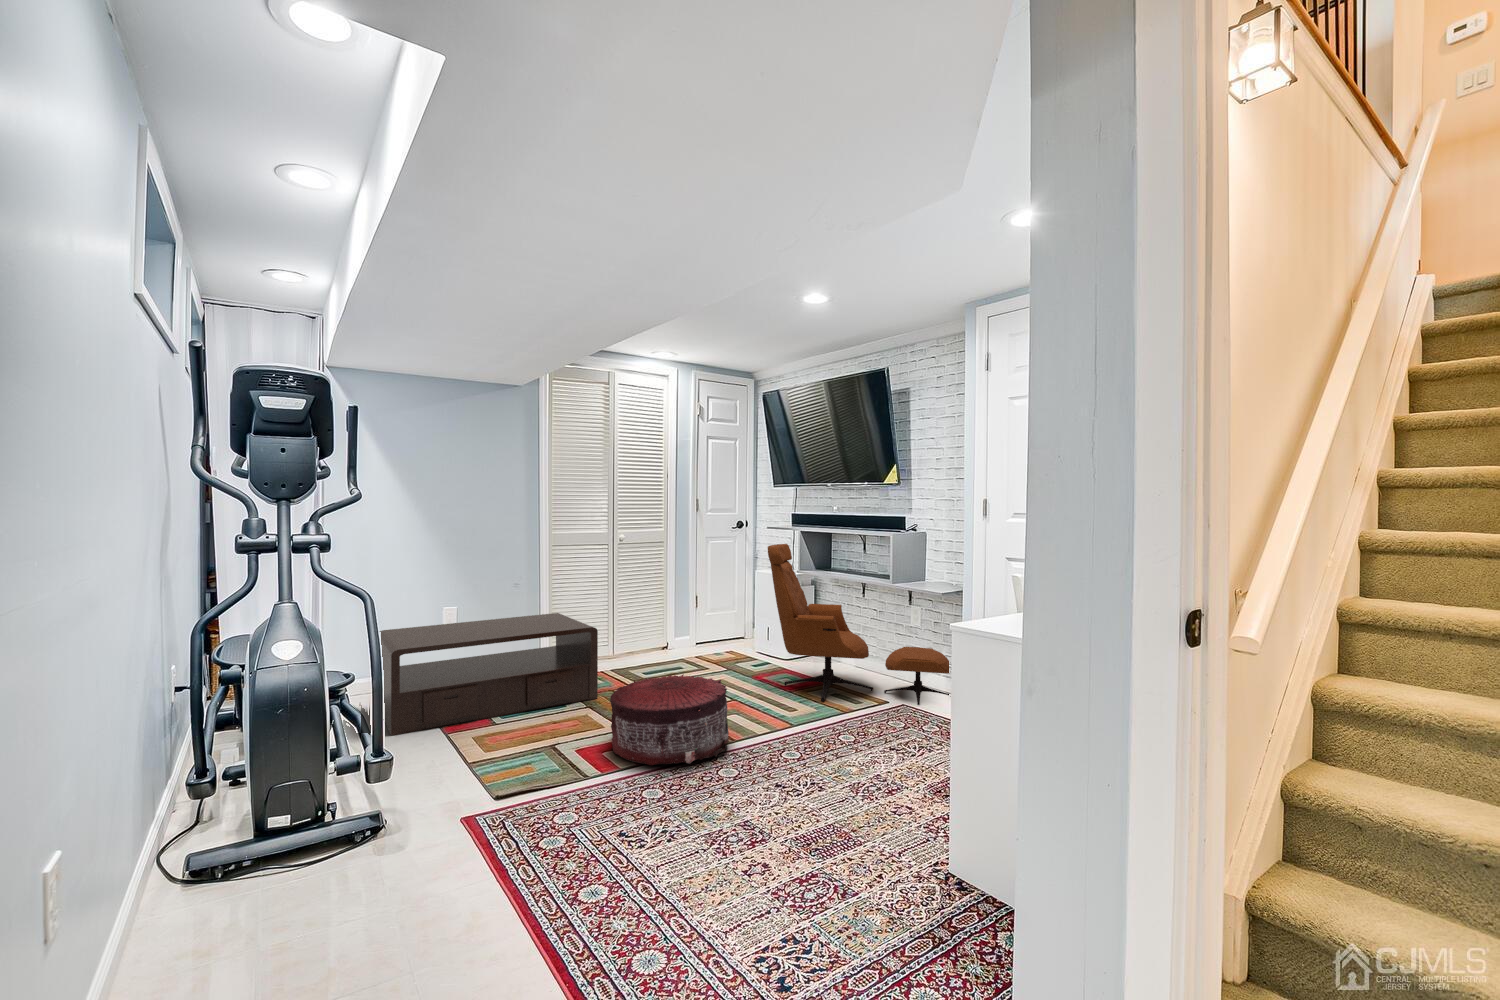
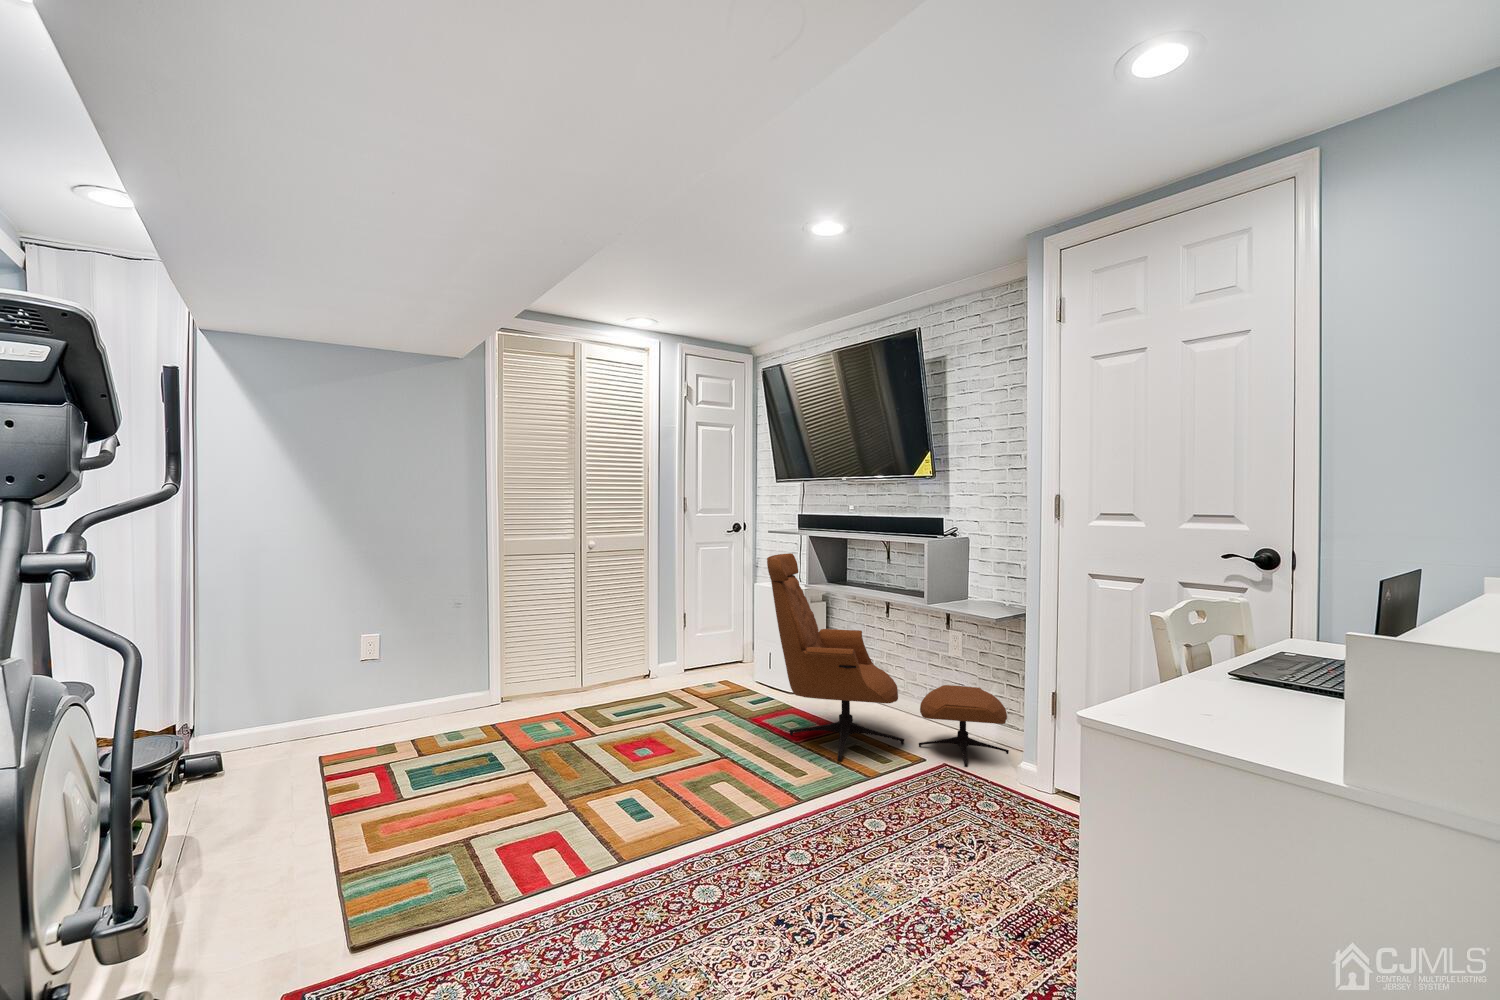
coffee table: present [380,613,598,736] -> none [253,642,547,822]
pouf: present [610,674,729,765] -> none [544,734,710,881]

